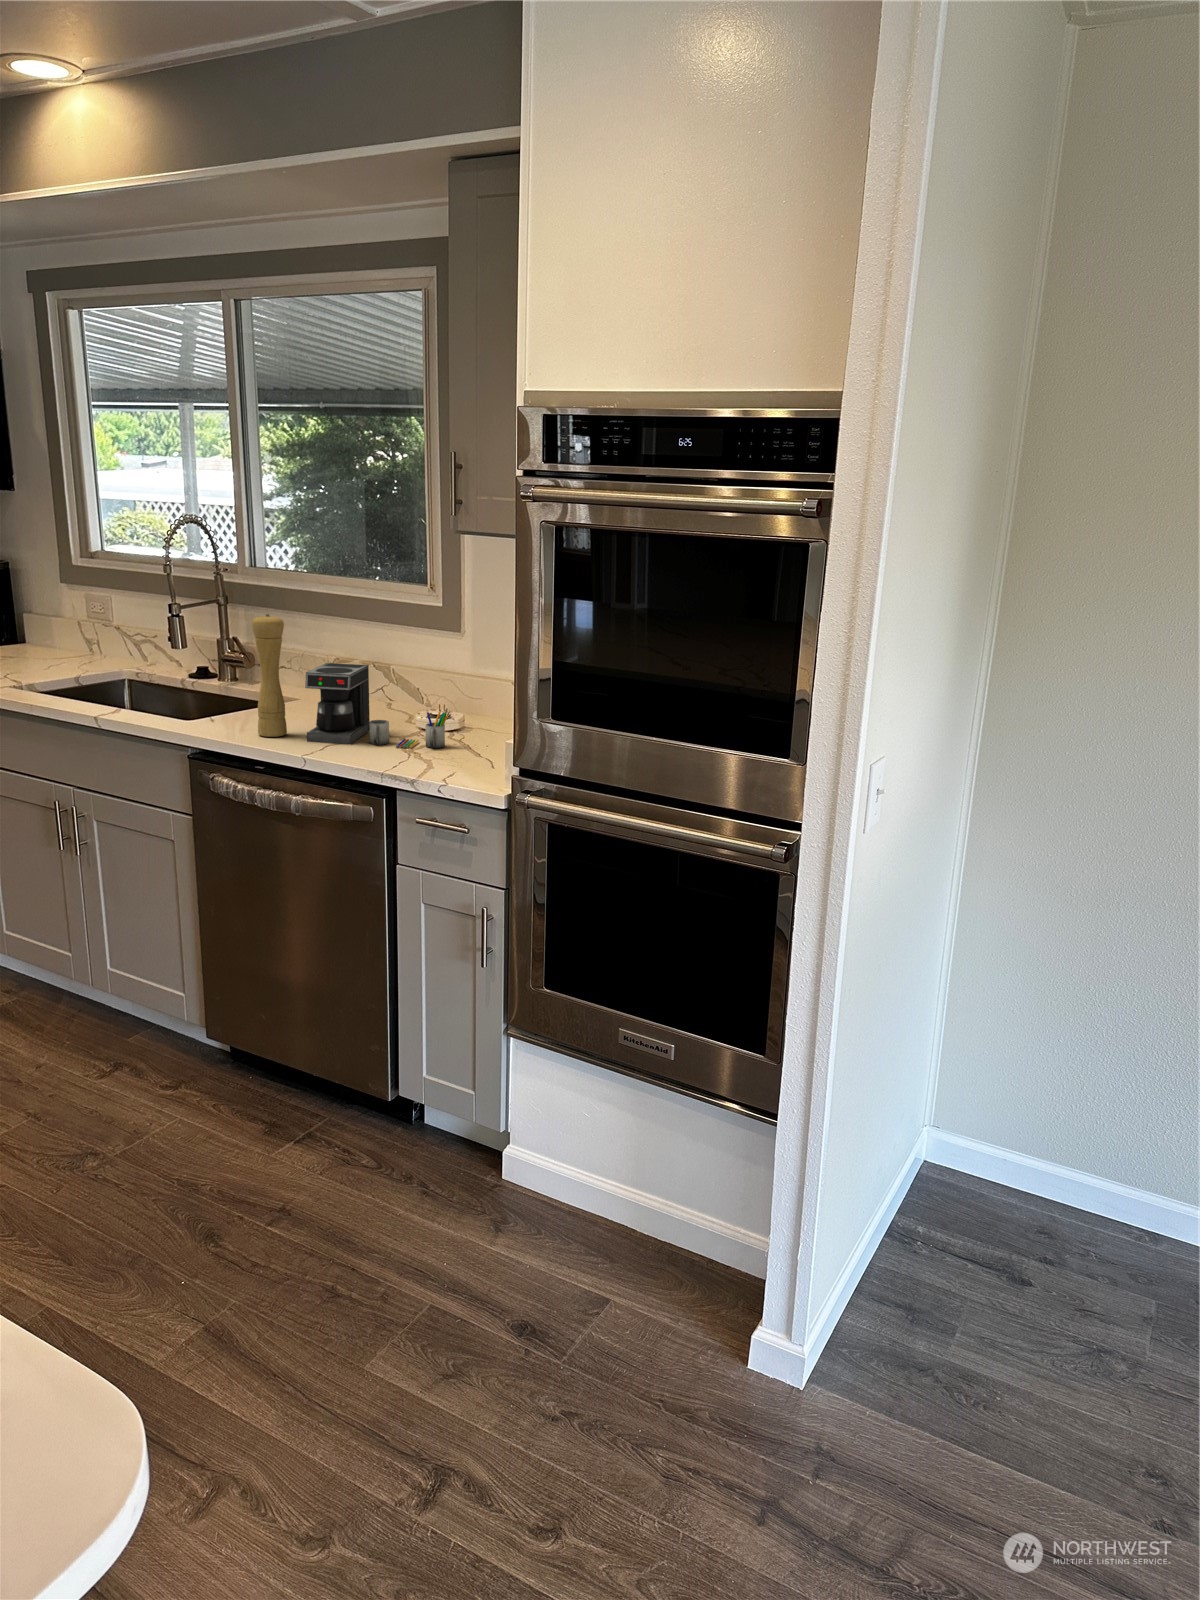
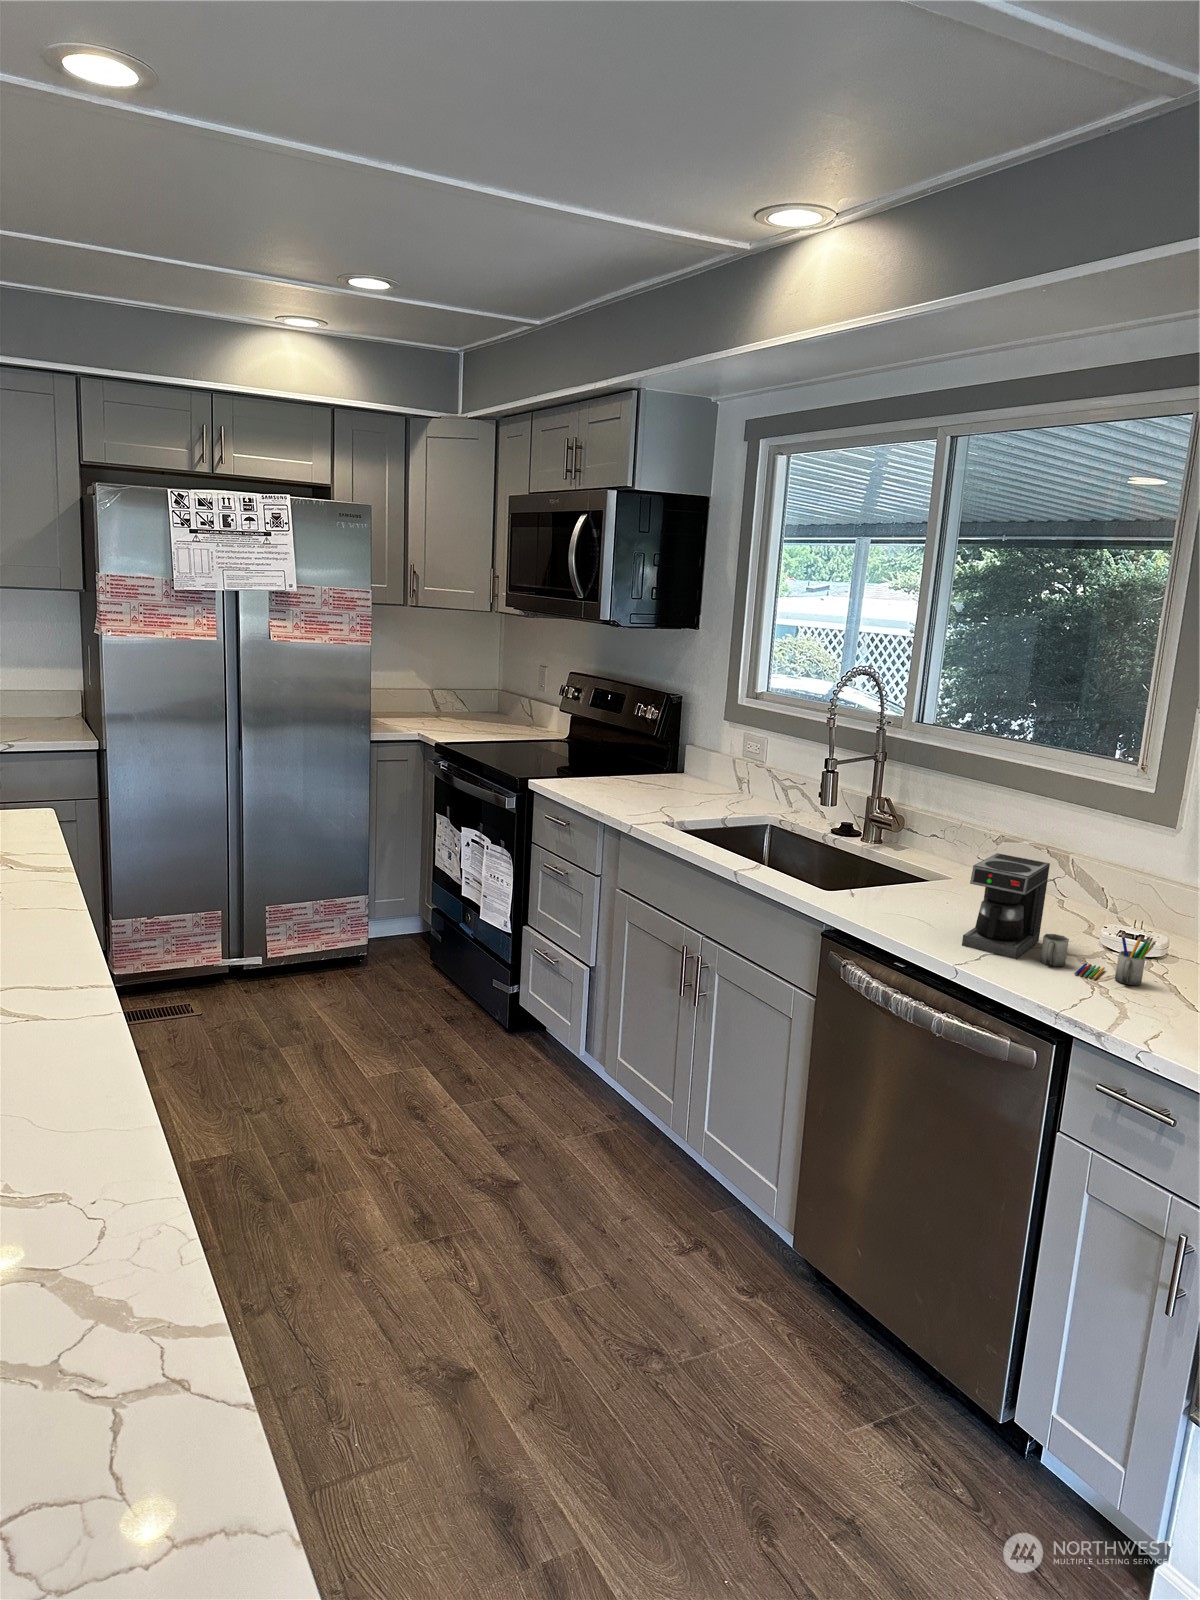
pepper mill: present [252,614,287,737] -> none [905,792,955,932]

